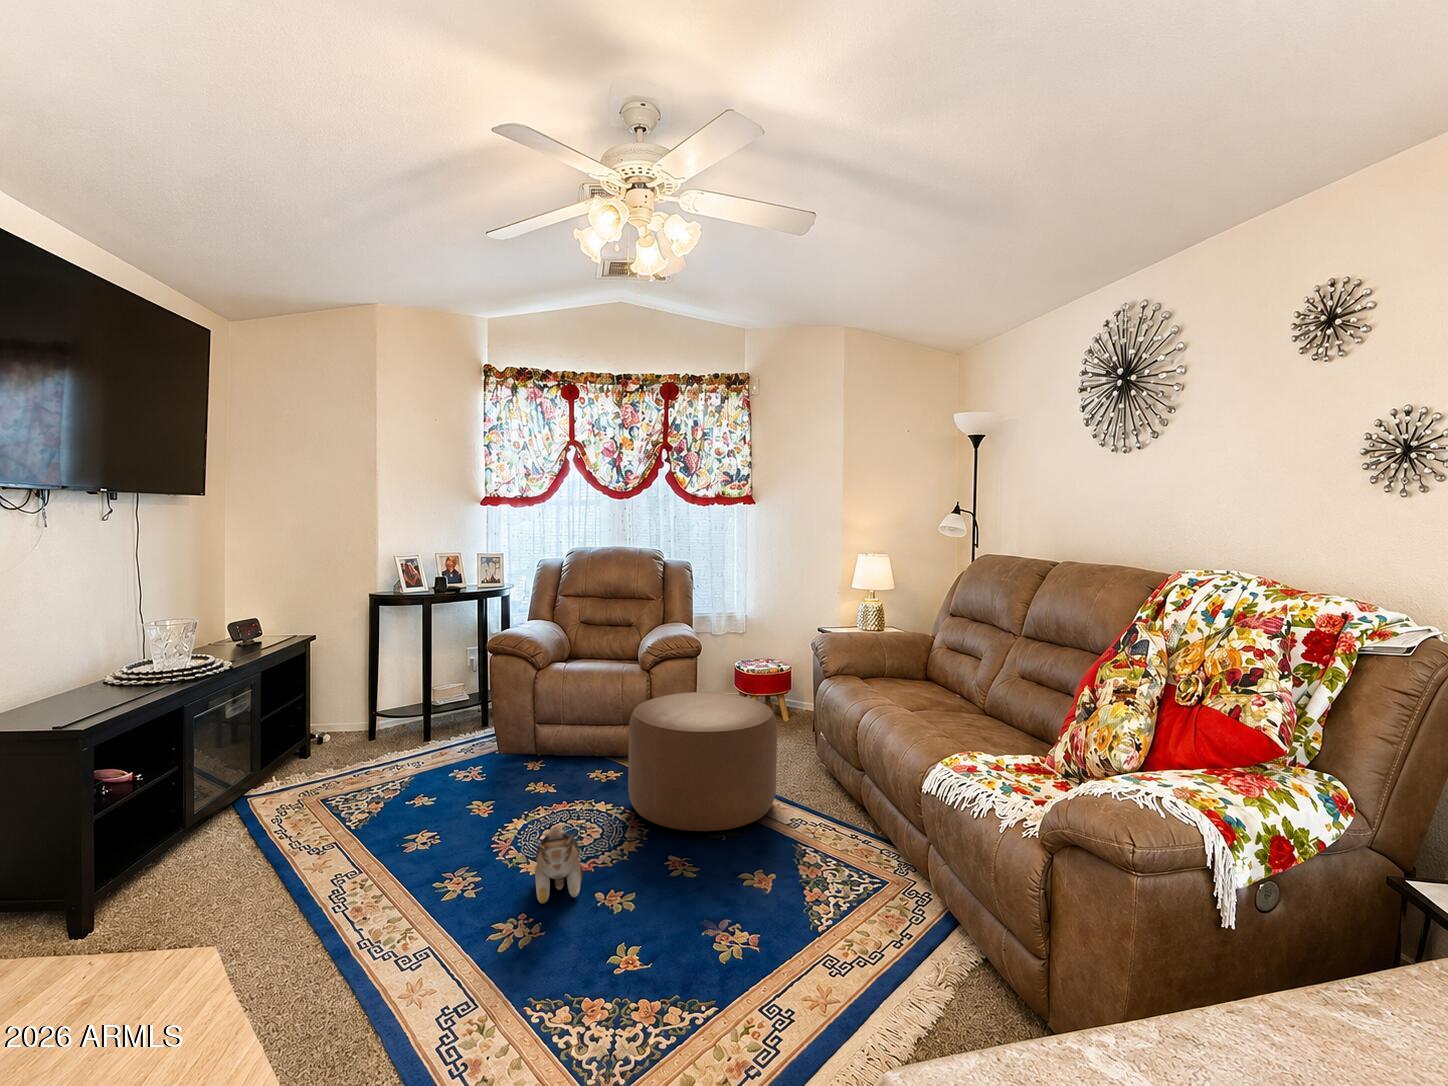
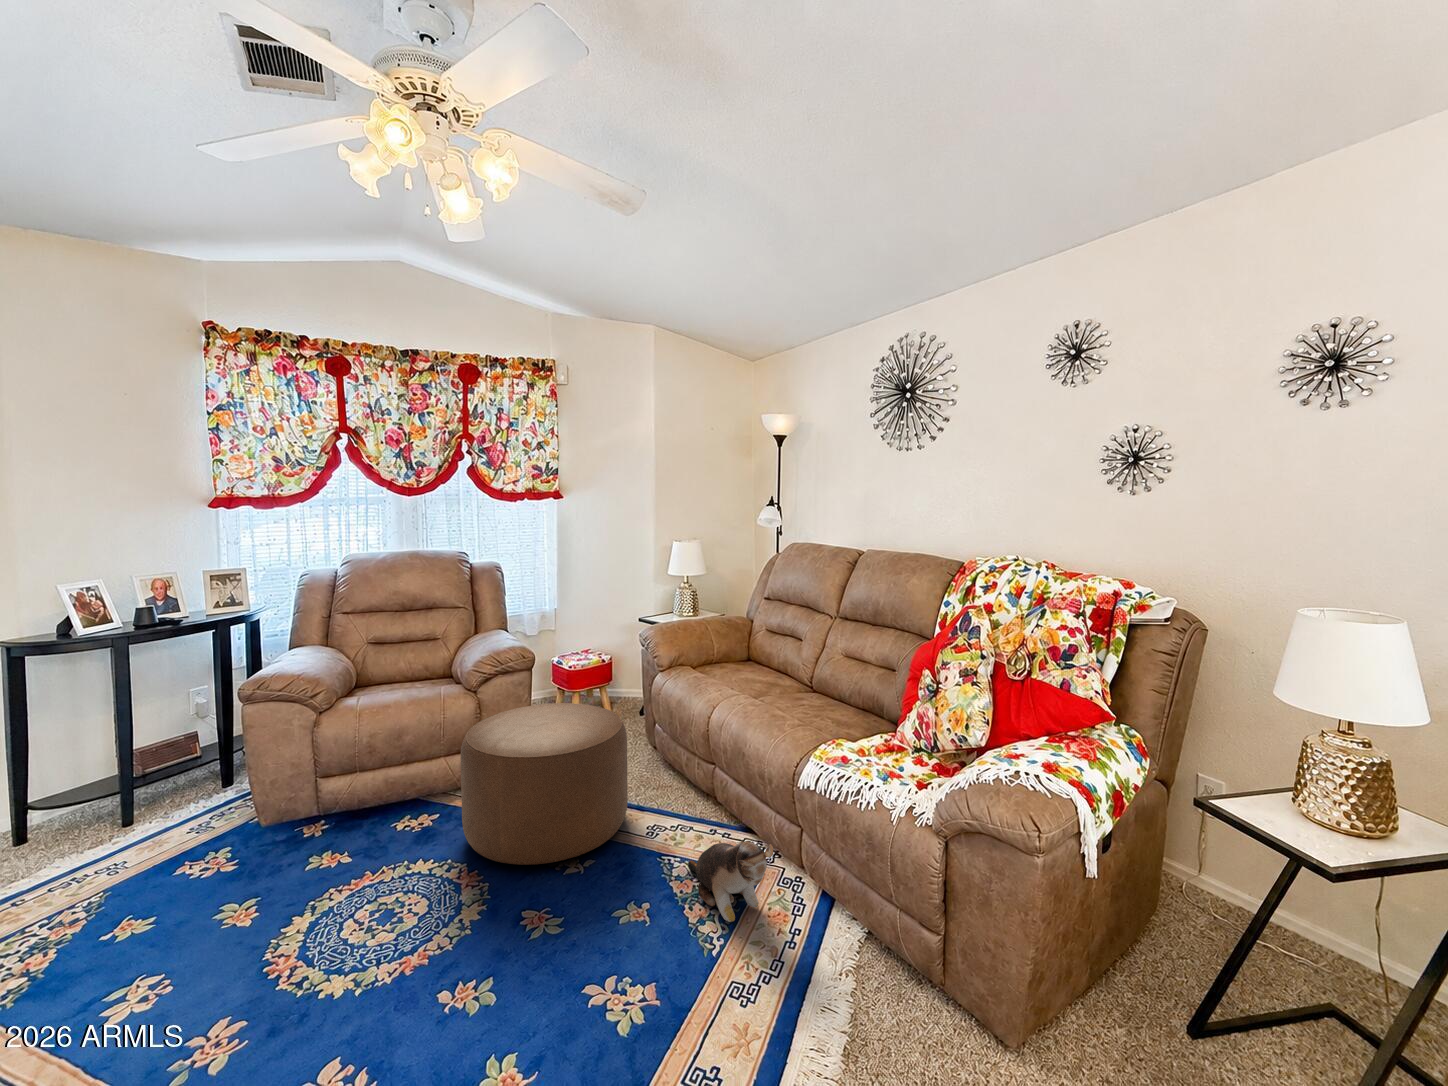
plush toy: present [535,827,583,903] -> present [688,841,773,922]

